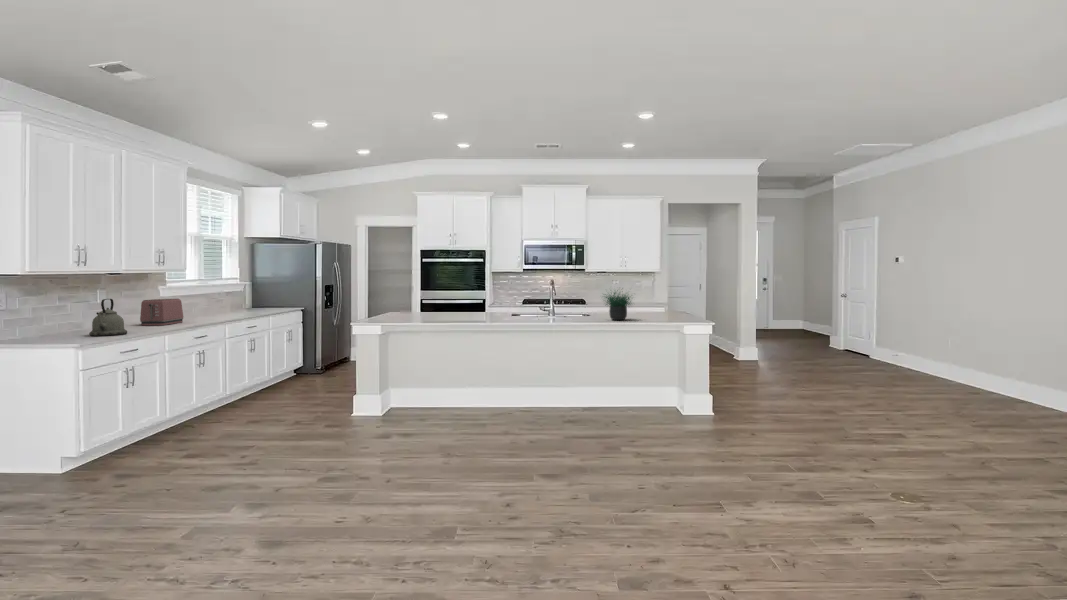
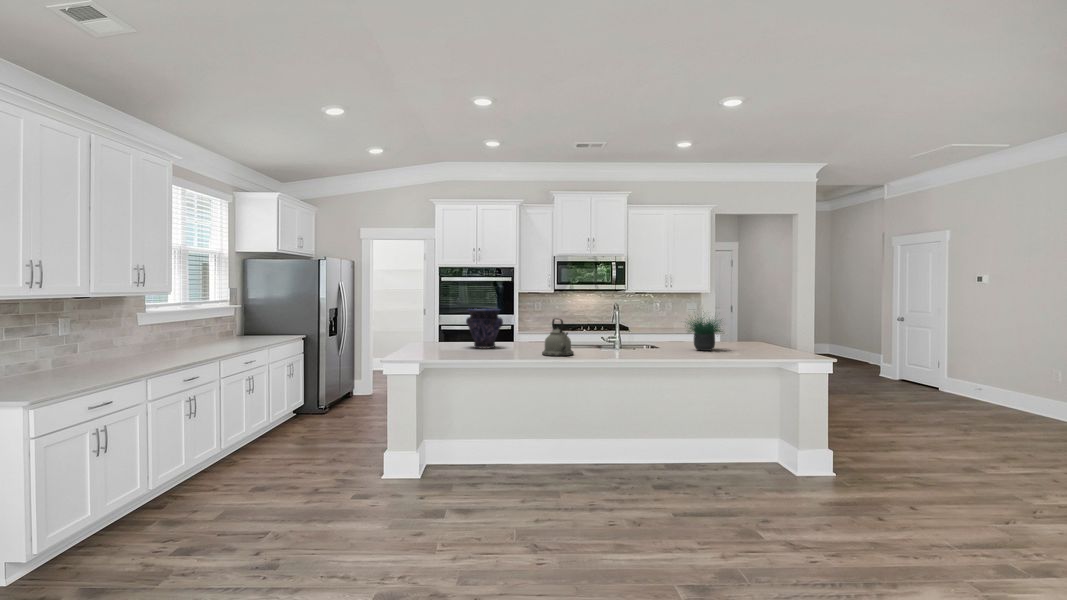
vase: none [424,285,454,318] -> present [466,309,503,349]
kettle: present [89,299,127,336] -> present [542,319,574,356]
toaster: present [140,299,183,325] -> none [112,328,168,364]

